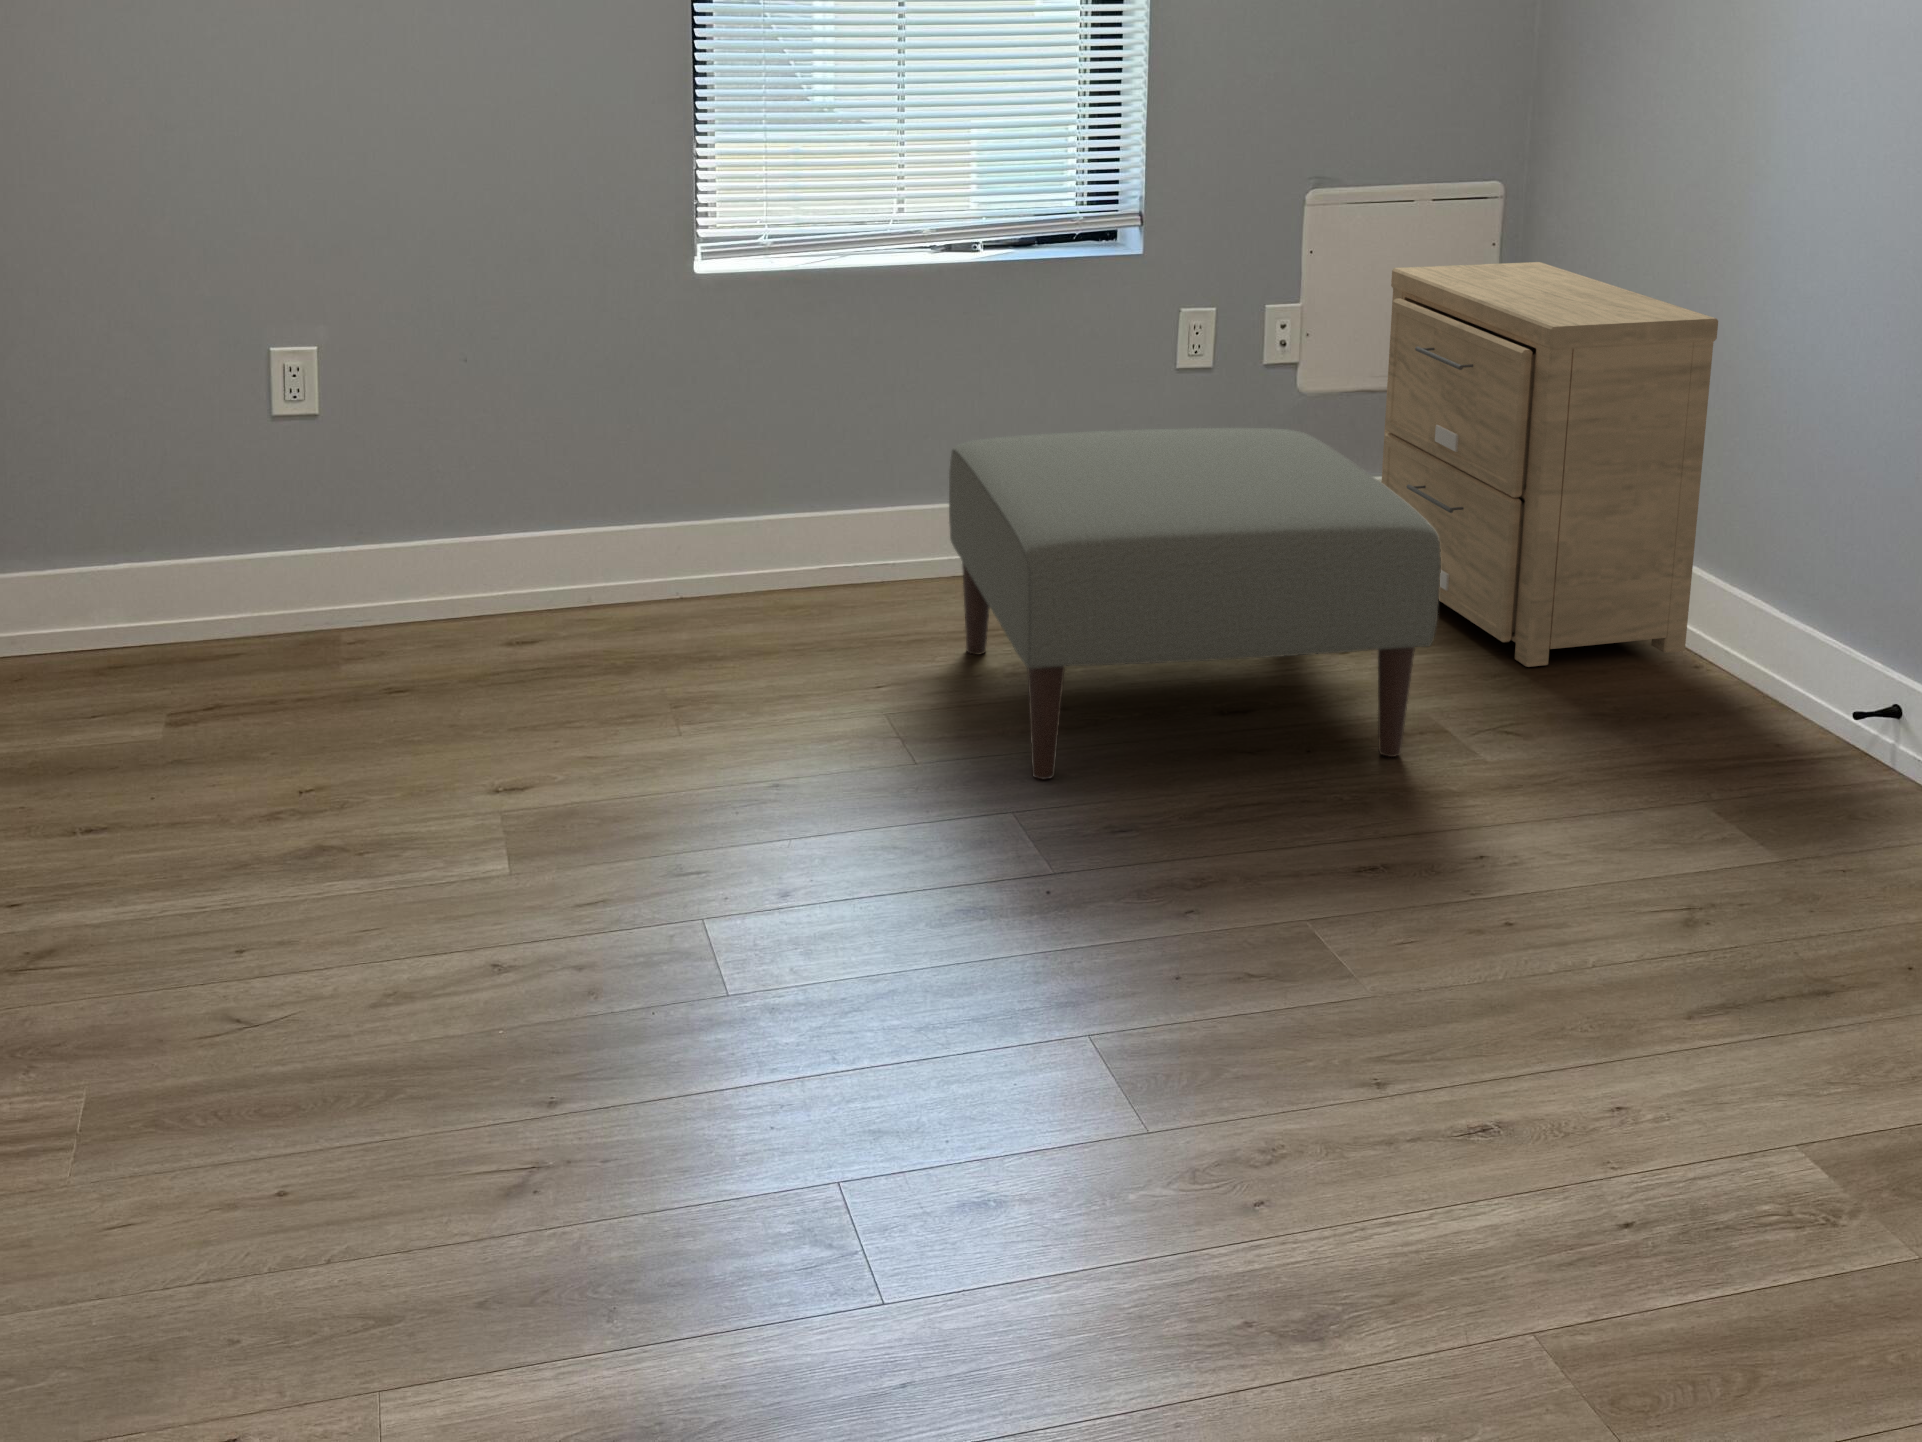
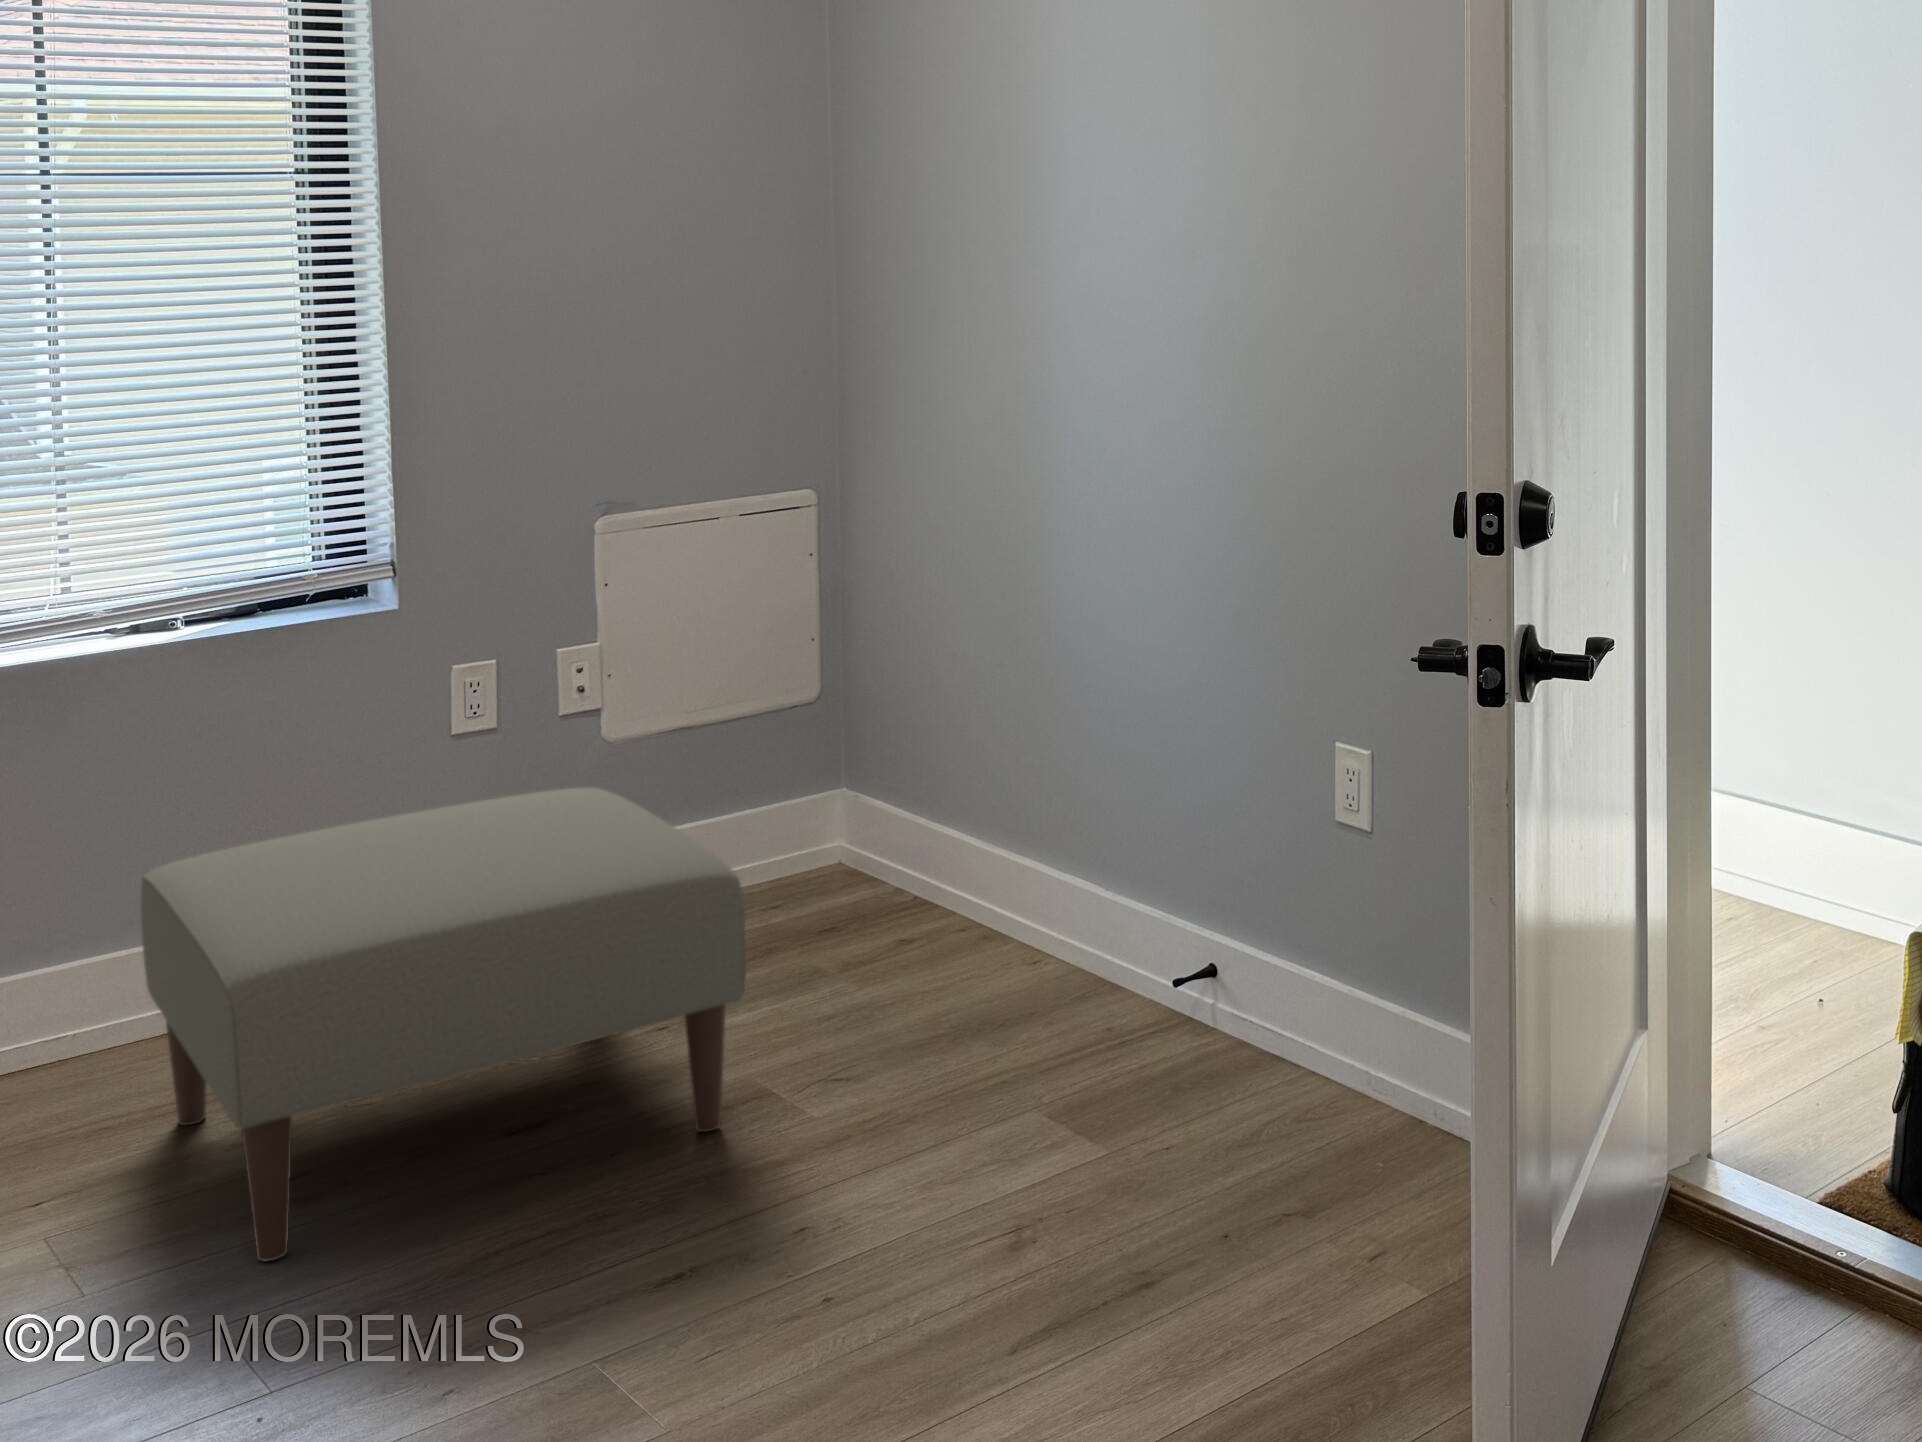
side table: present [1381,262,1718,667] -> none [697,570,1028,998]

